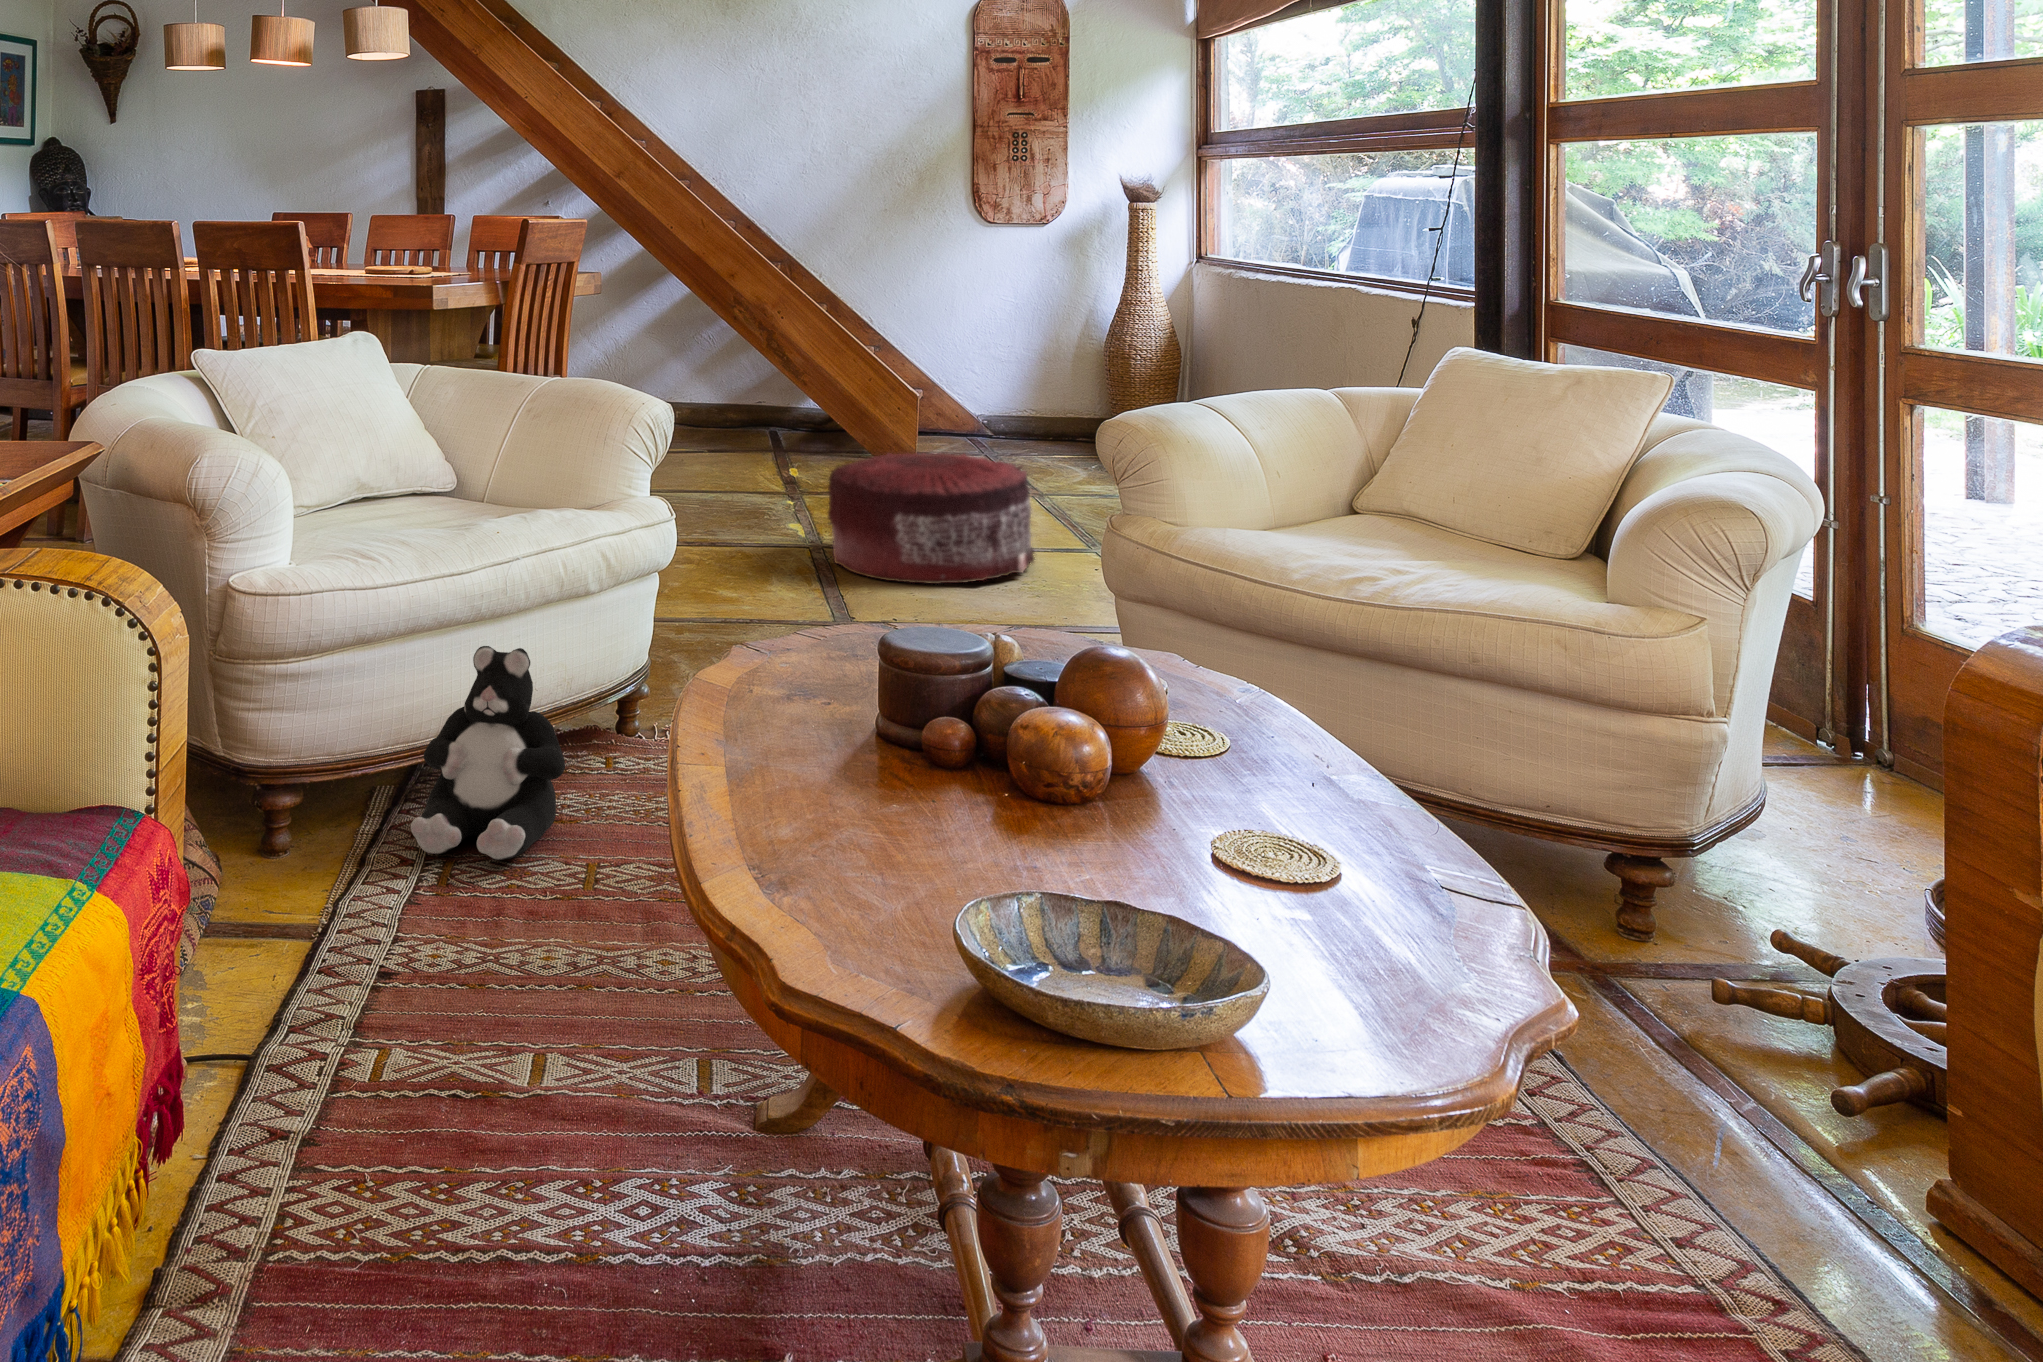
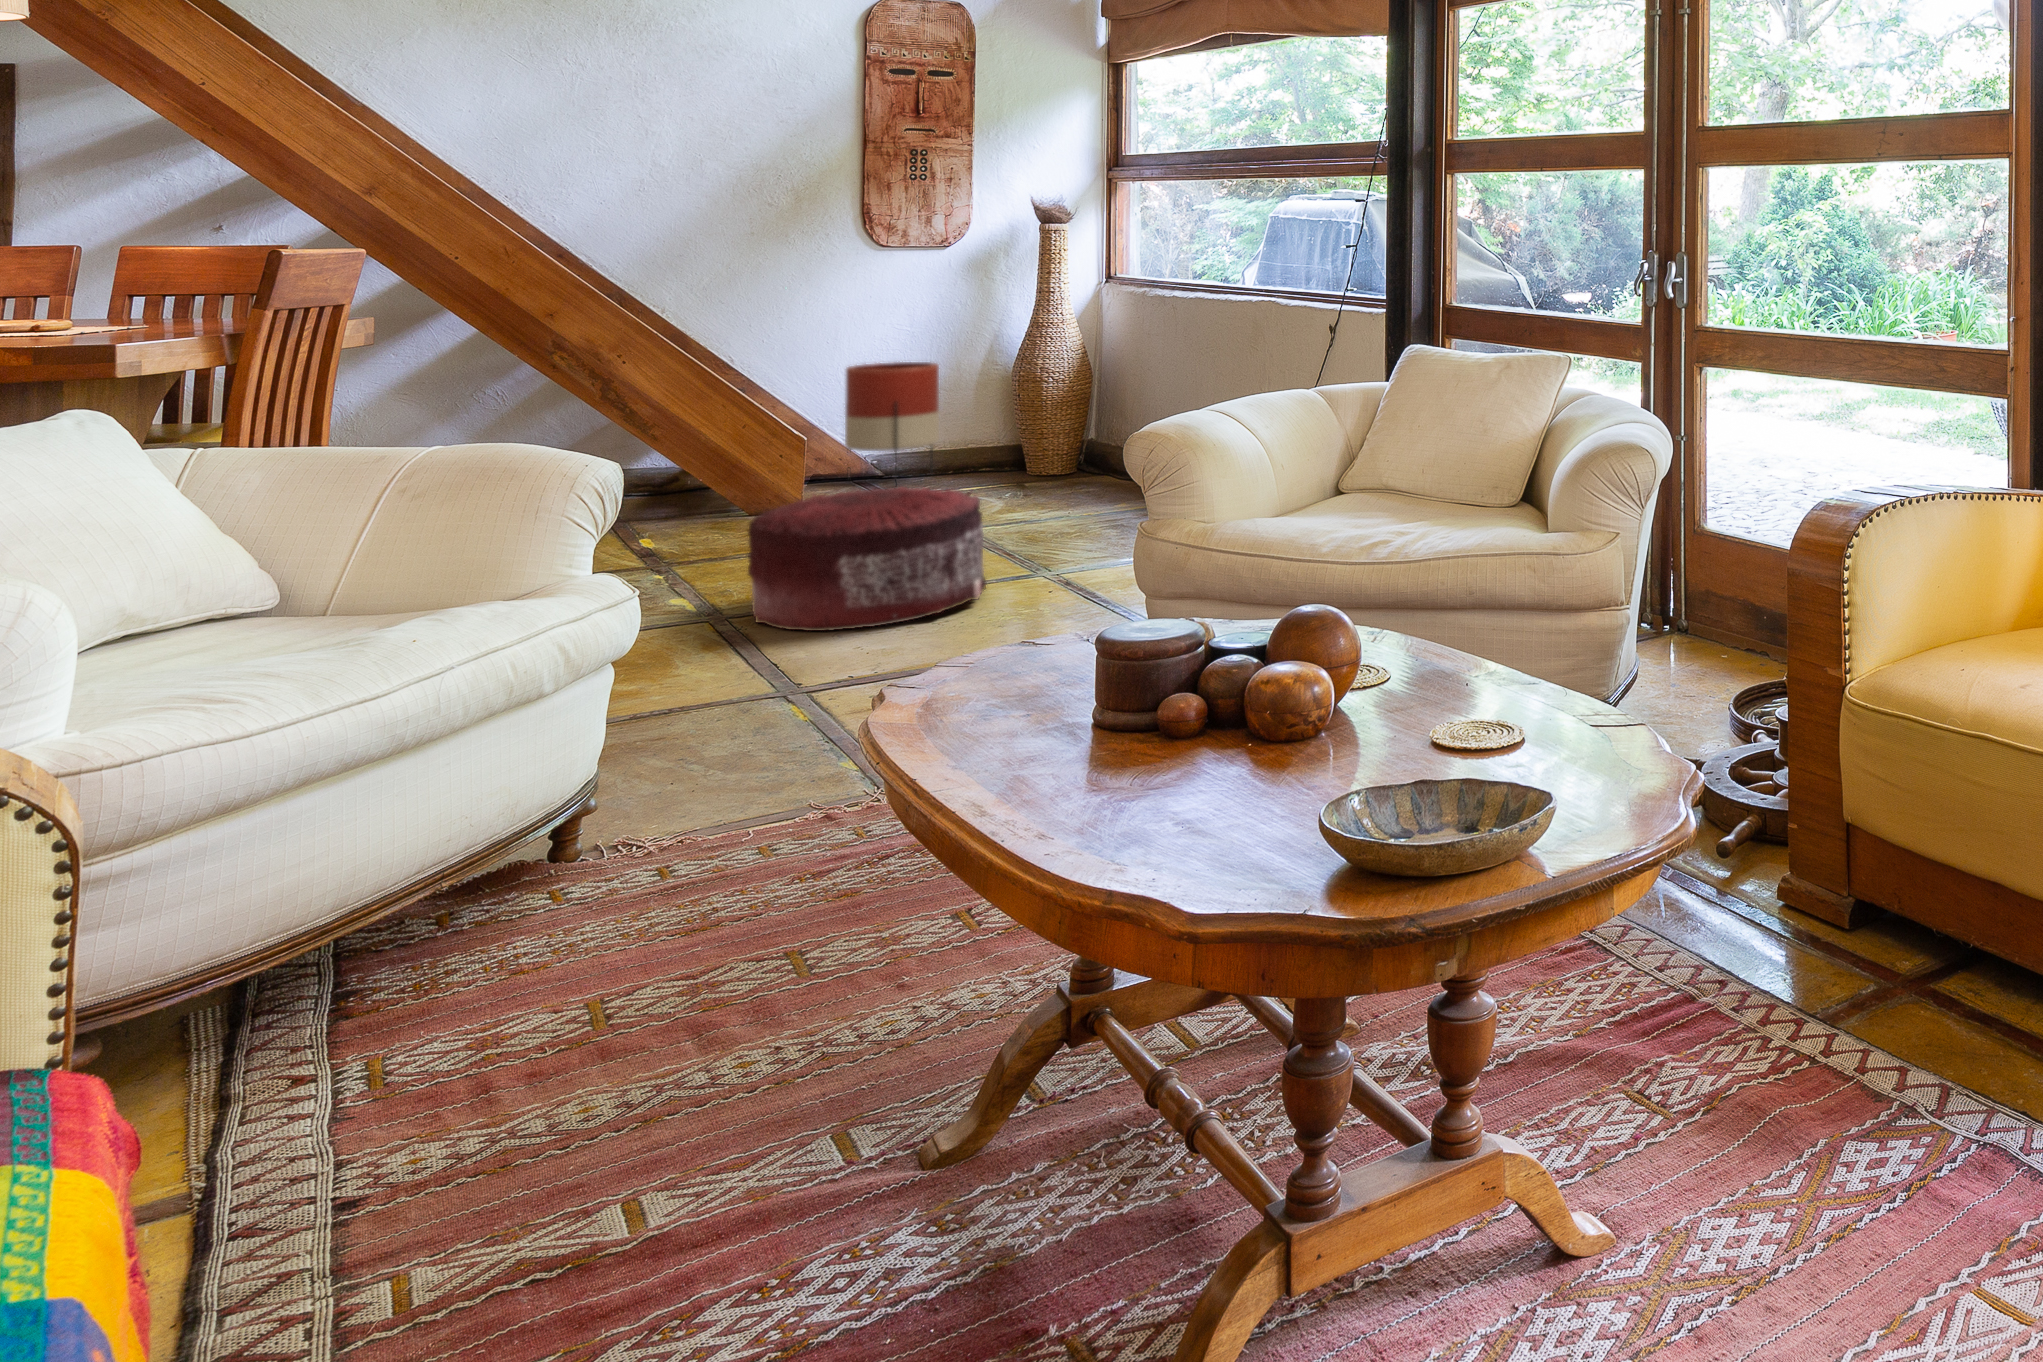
planter: none [956,333,1039,452] -> present [845,362,939,472]
plush toy: present [411,646,565,860] -> none [317,762,542,1043]

